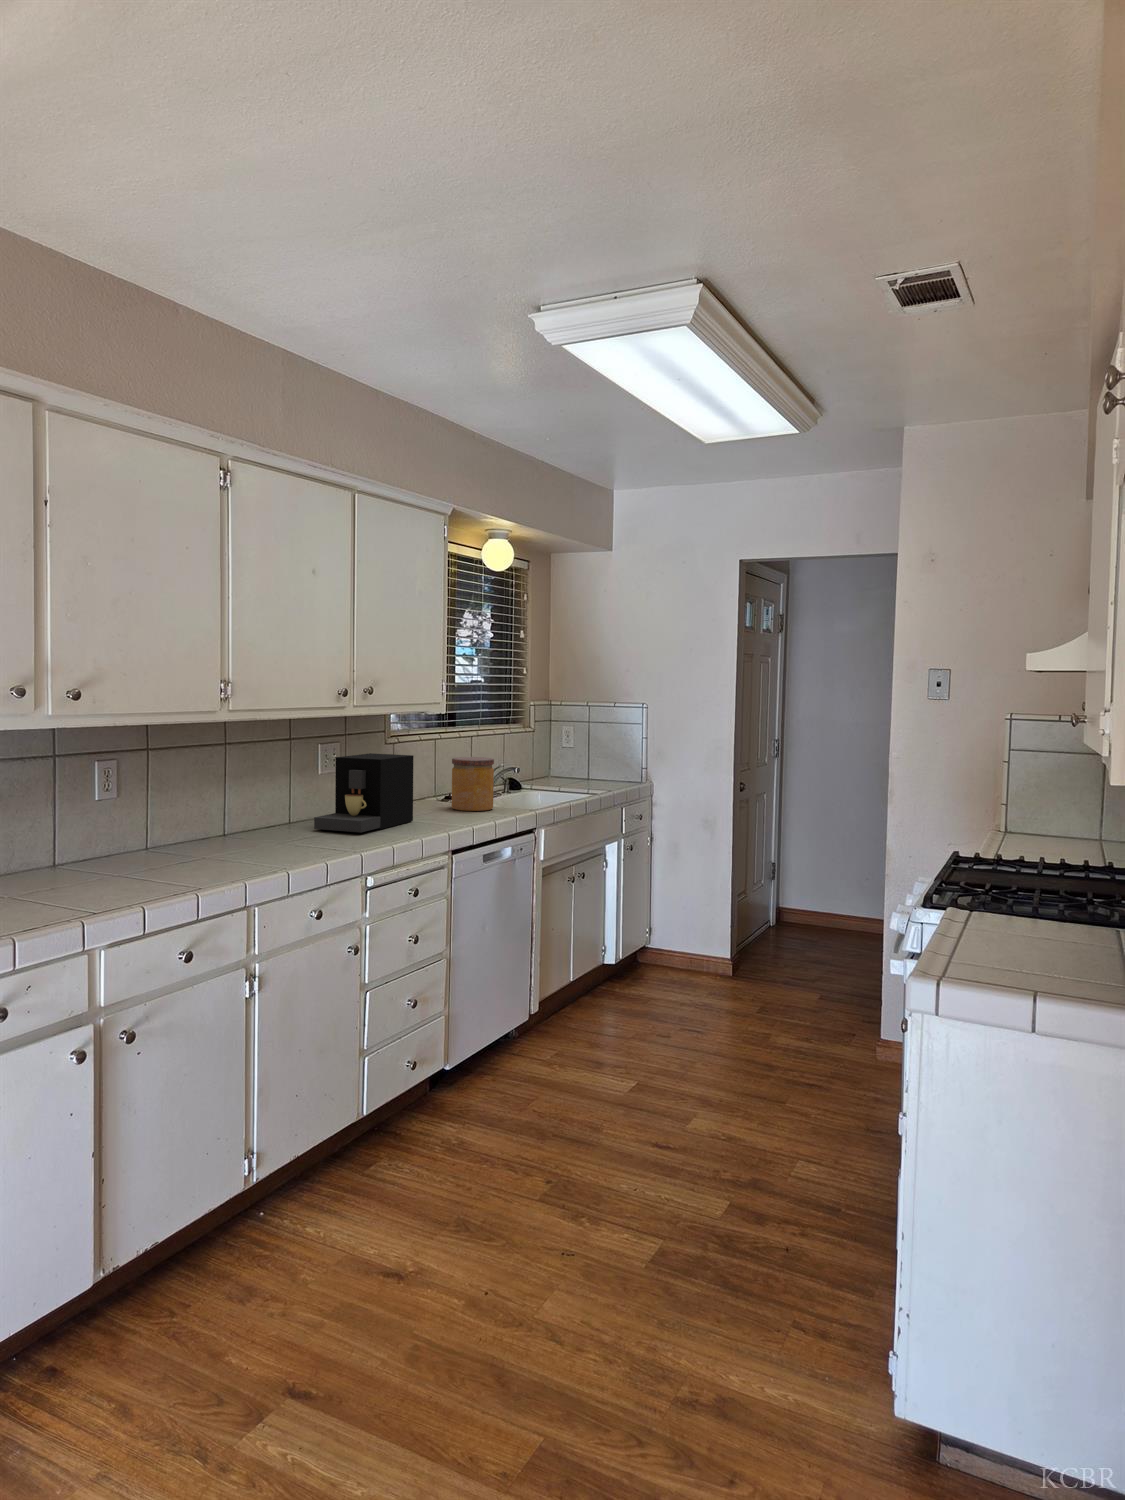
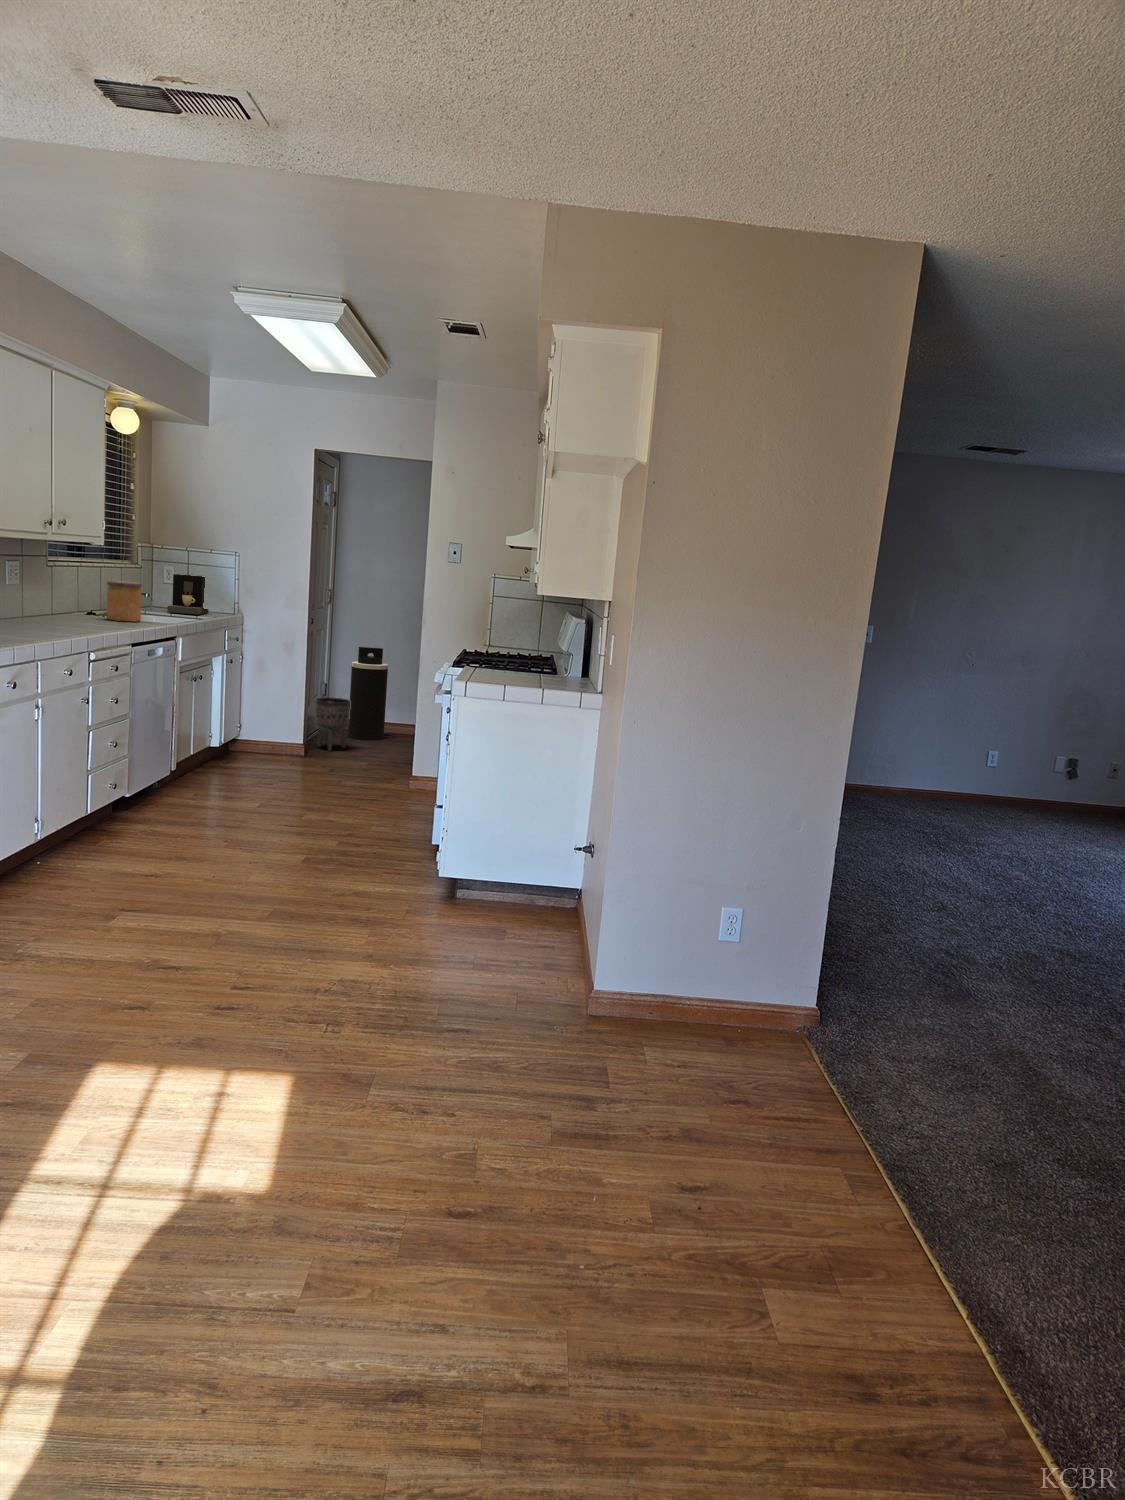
coffee maker: present [314,753,414,833] -> present [167,574,209,615]
trash can: none [805,814,859,942] -> present [348,647,388,740]
planter: none [754,887,803,963] -> present [315,697,351,751]

